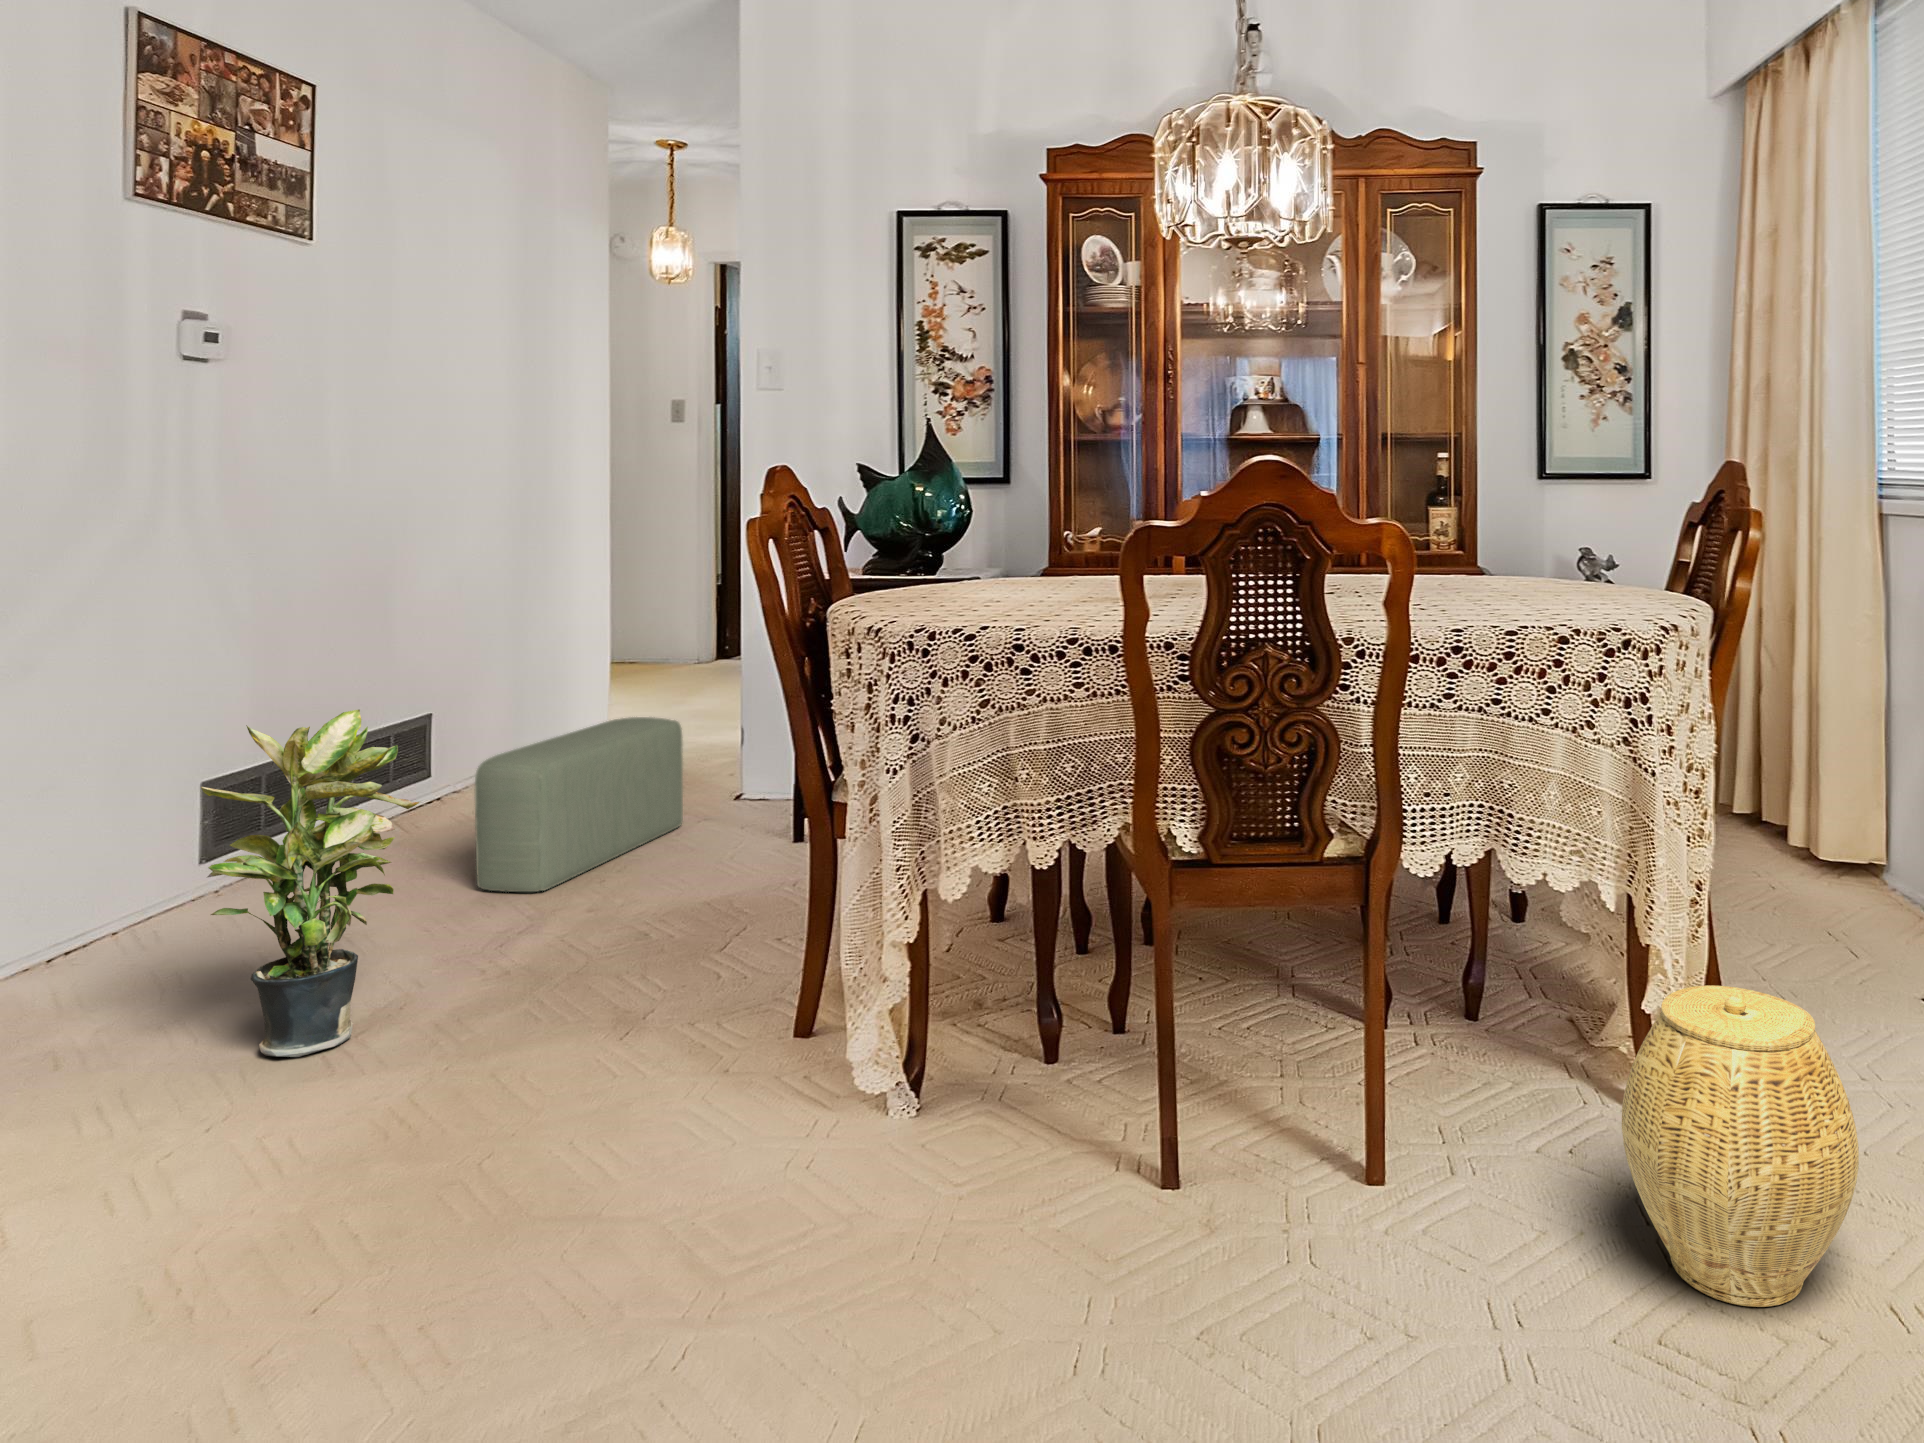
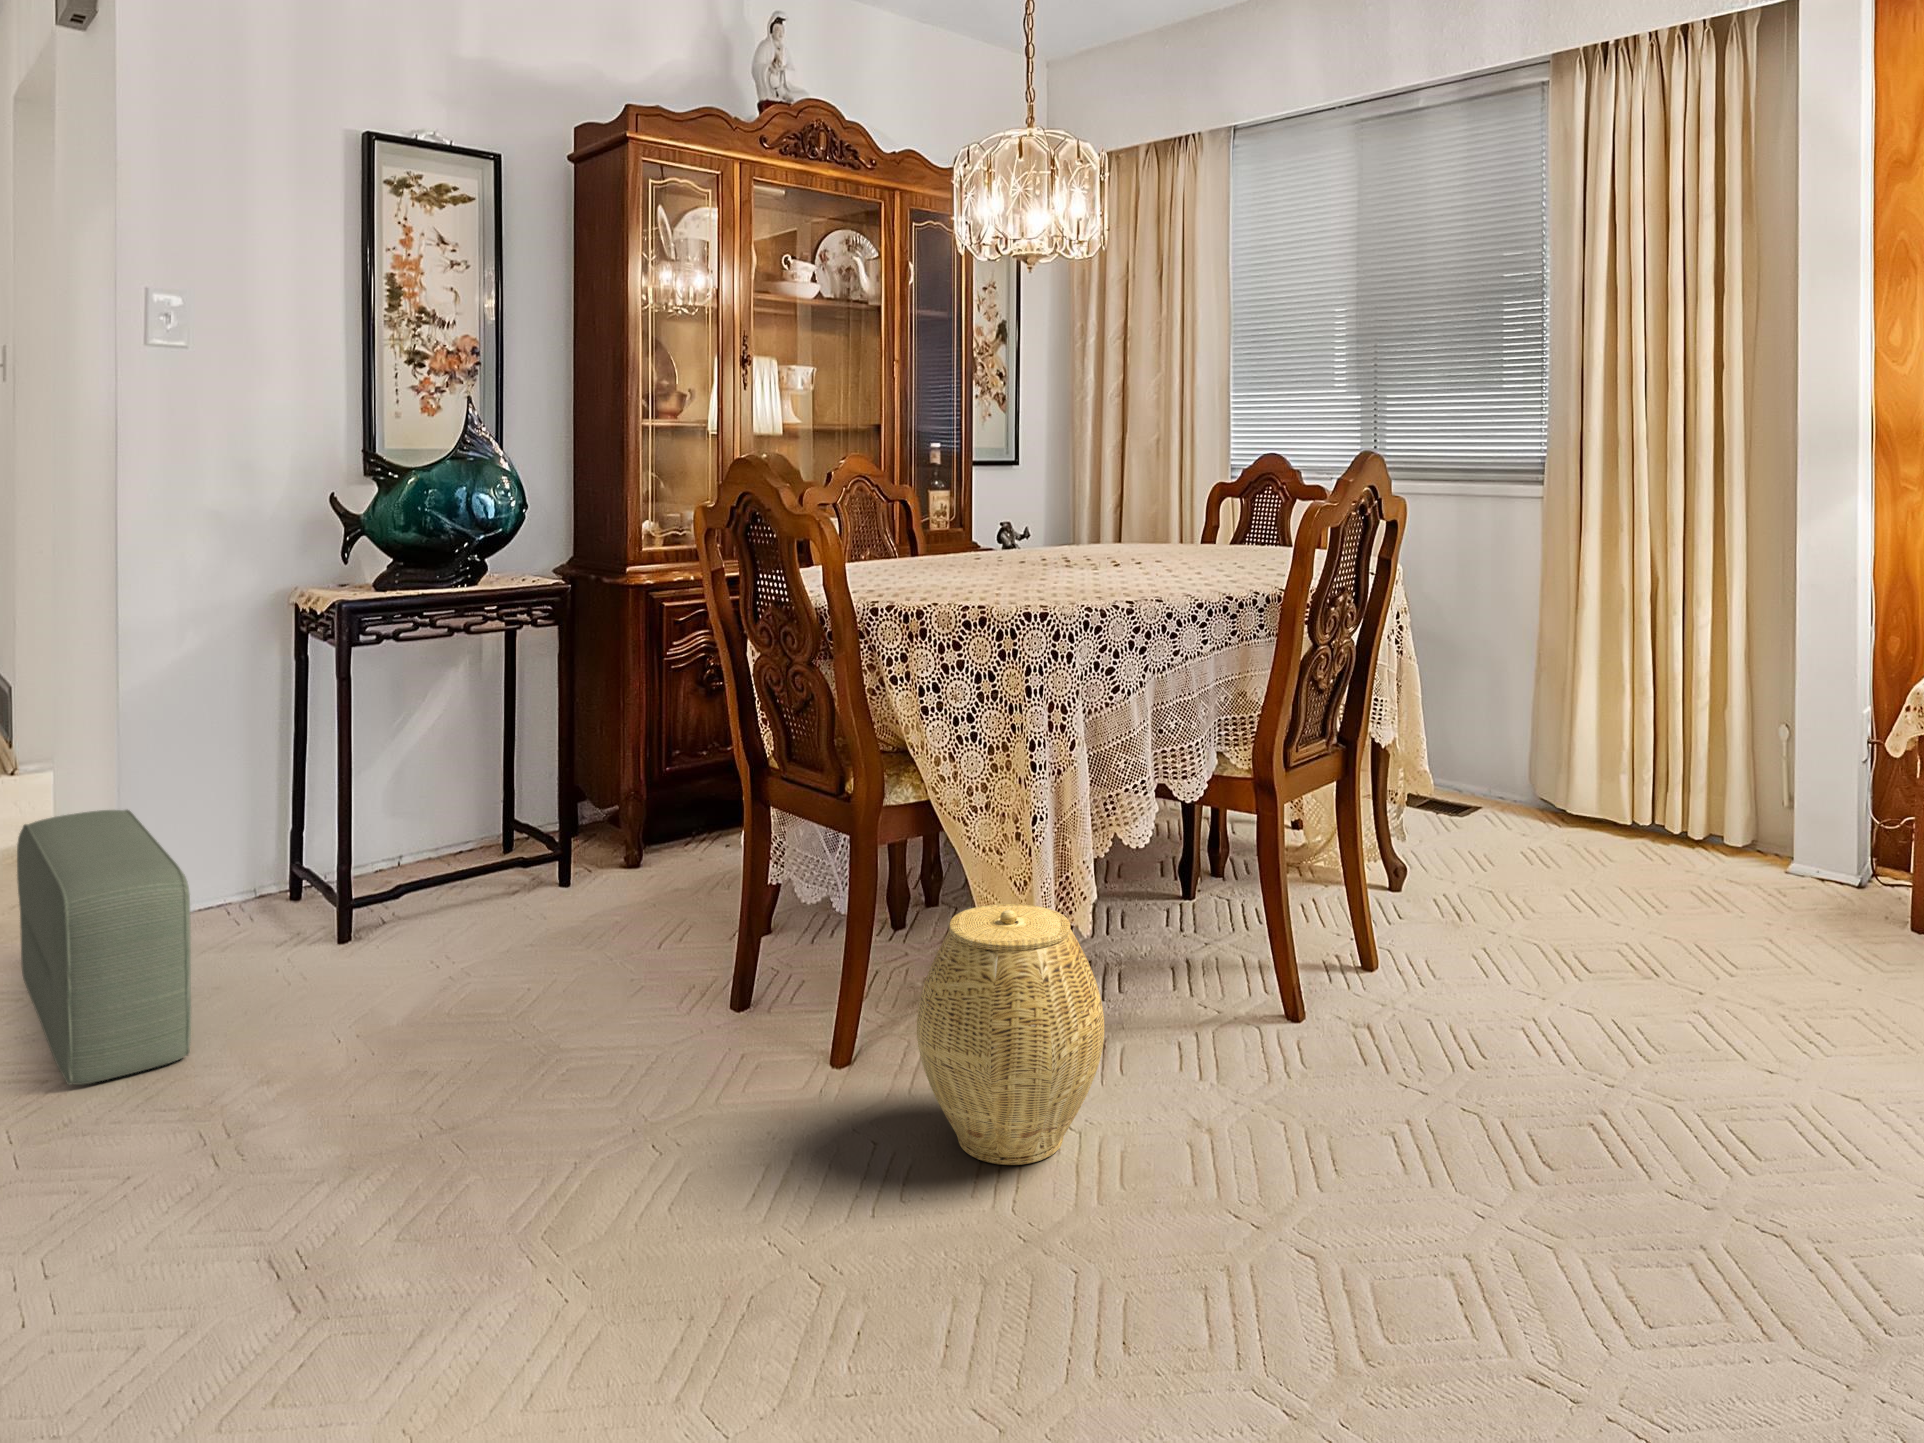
potted plant: present [201,710,420,1057] -> none [287,777,565,1269]
woven basket: present [1622,985,1859,1307] -> present [917,904,1104,1165]

